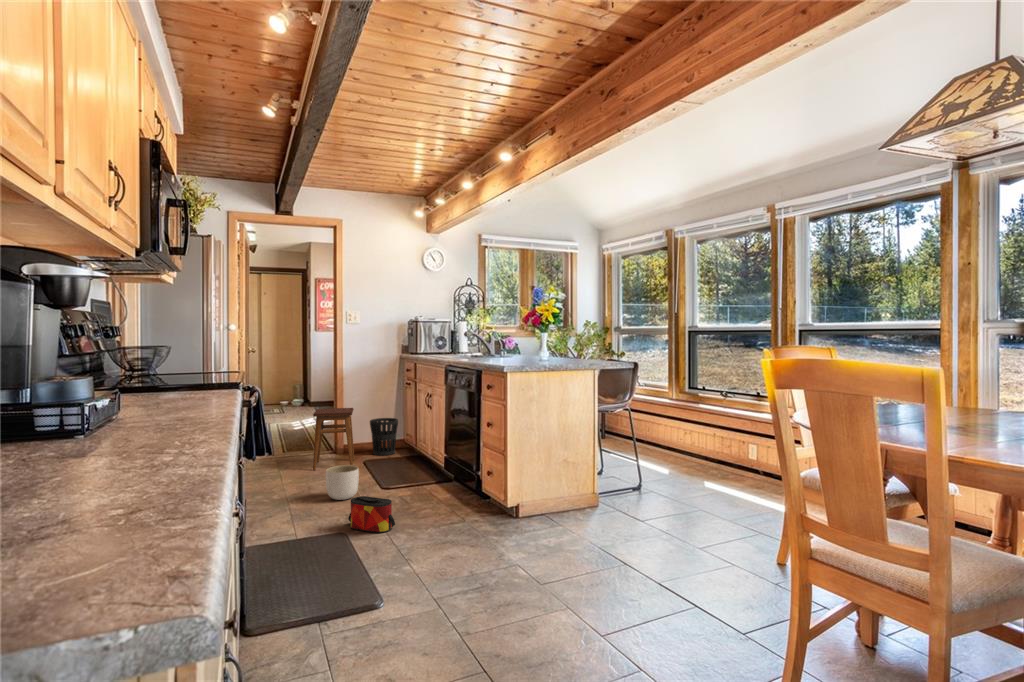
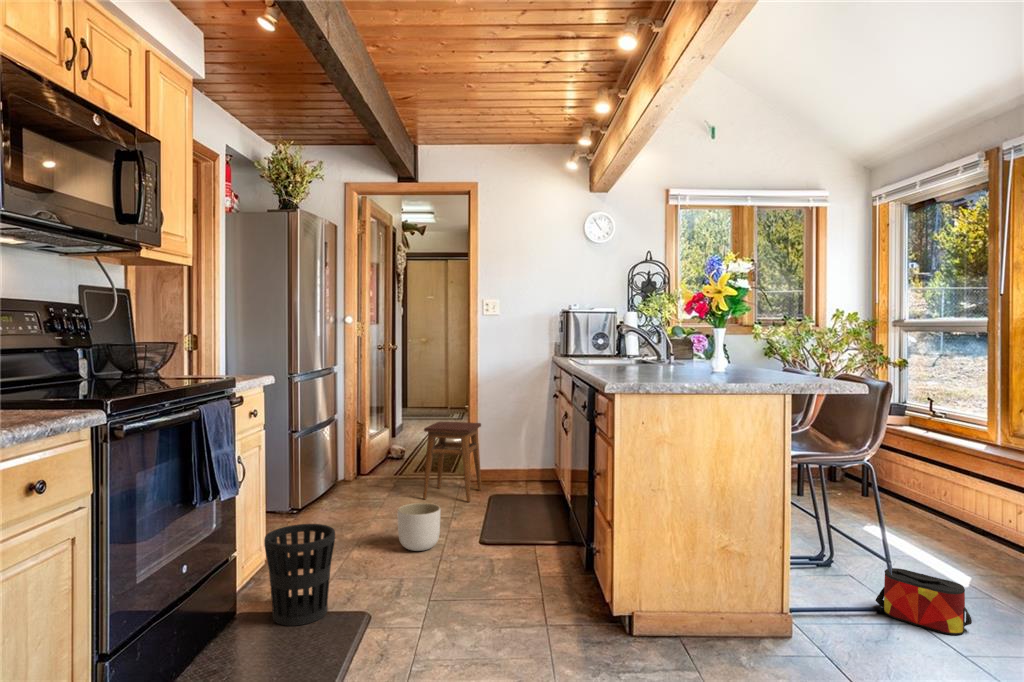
wastebasket: present [370,418,398,455] -> present [264,524,335,626]
bag: present [348,496,395,533] -> present [876,568,972,635]

